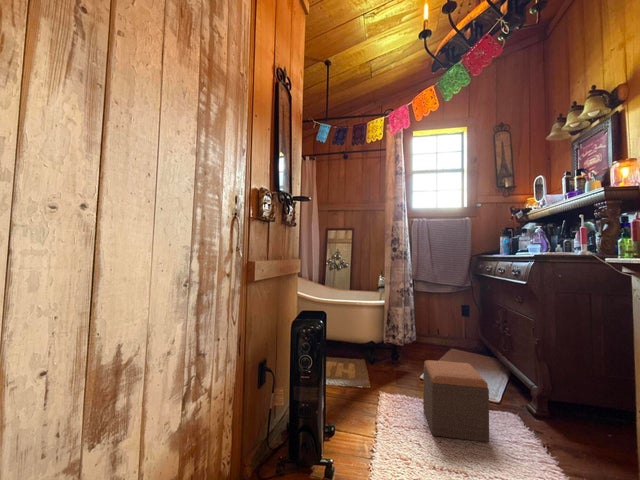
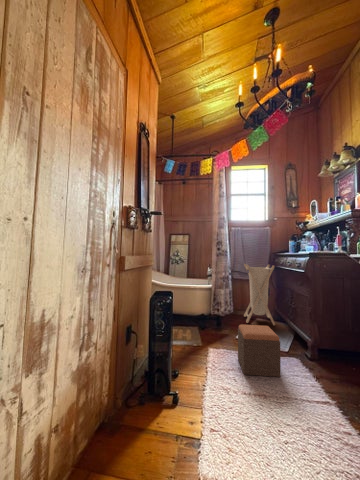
laundry hamper: none [432,270,480,360] -> present [244,264,275,325]

